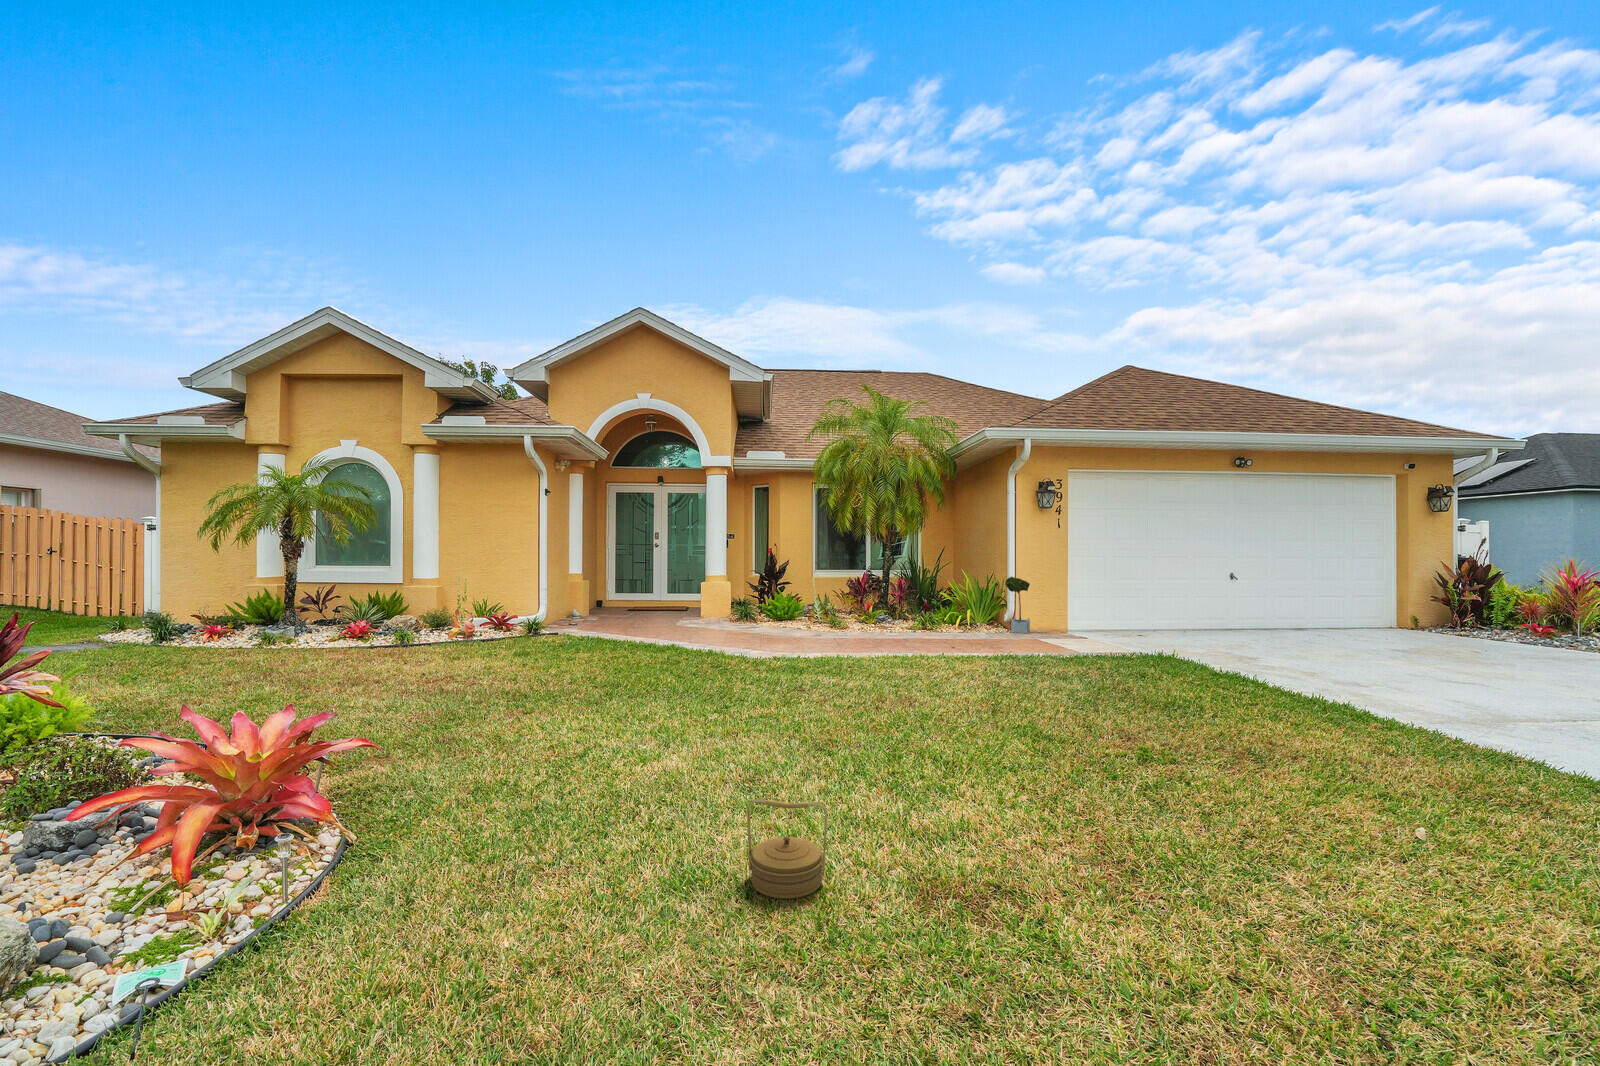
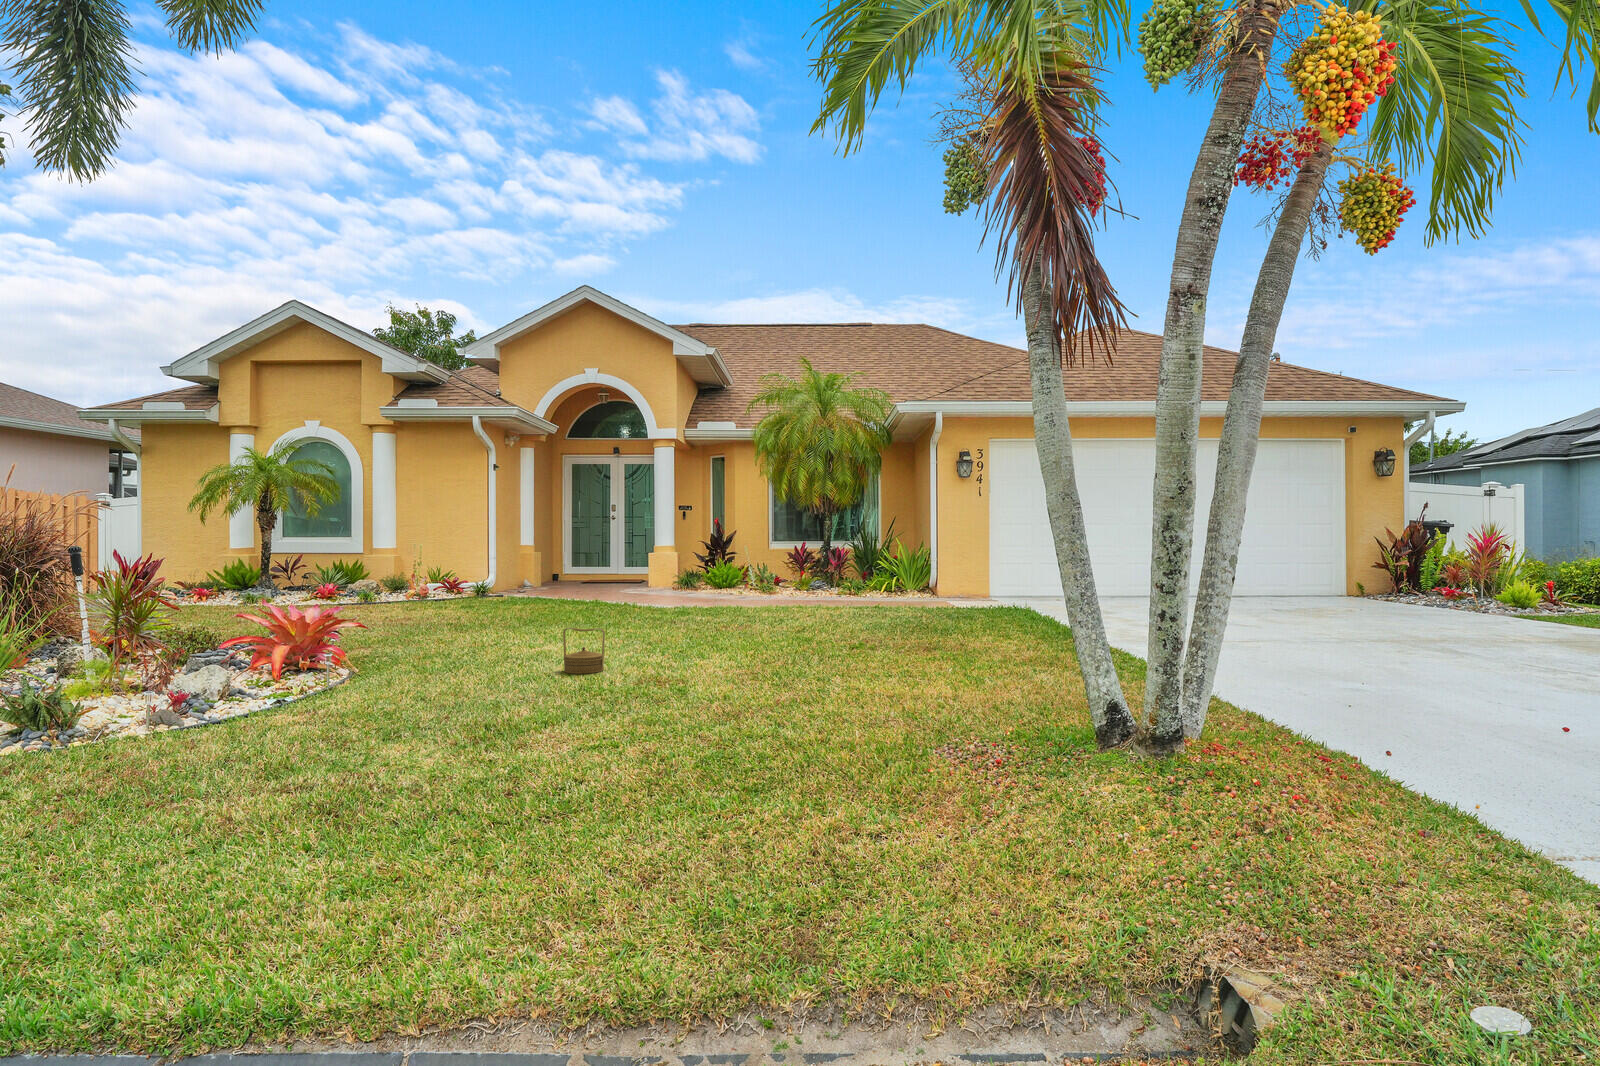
potted tree: present [1005,576,1030,633] -> none [927,542,951,596]

